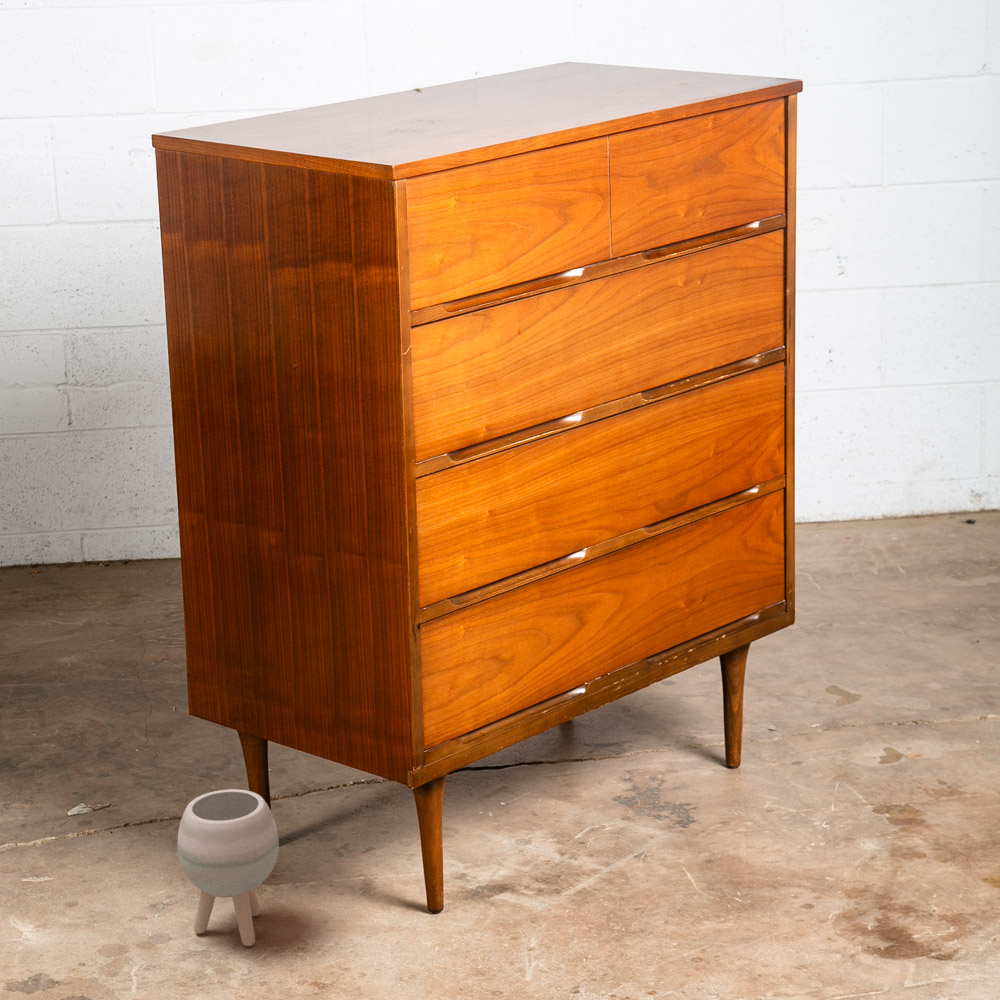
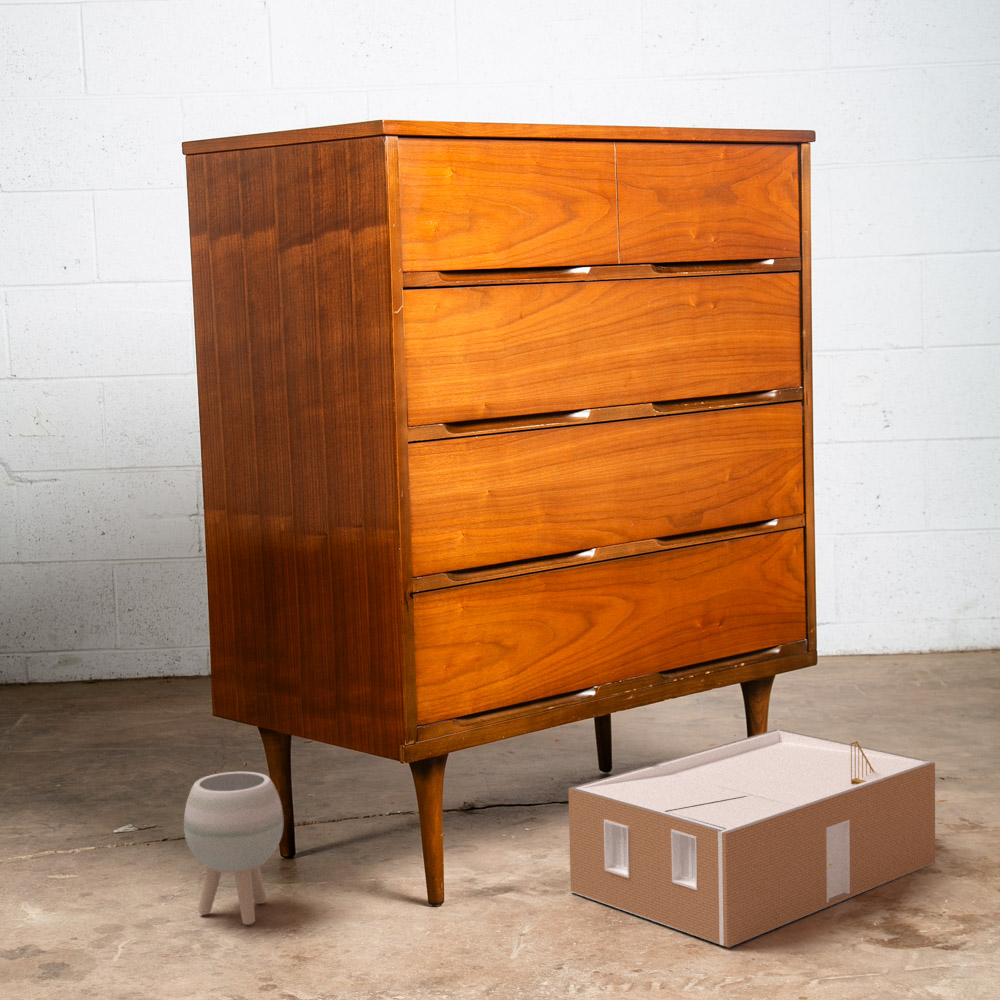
cardboard box: none [564,699,920,963] -> present [568,730,935,948]

